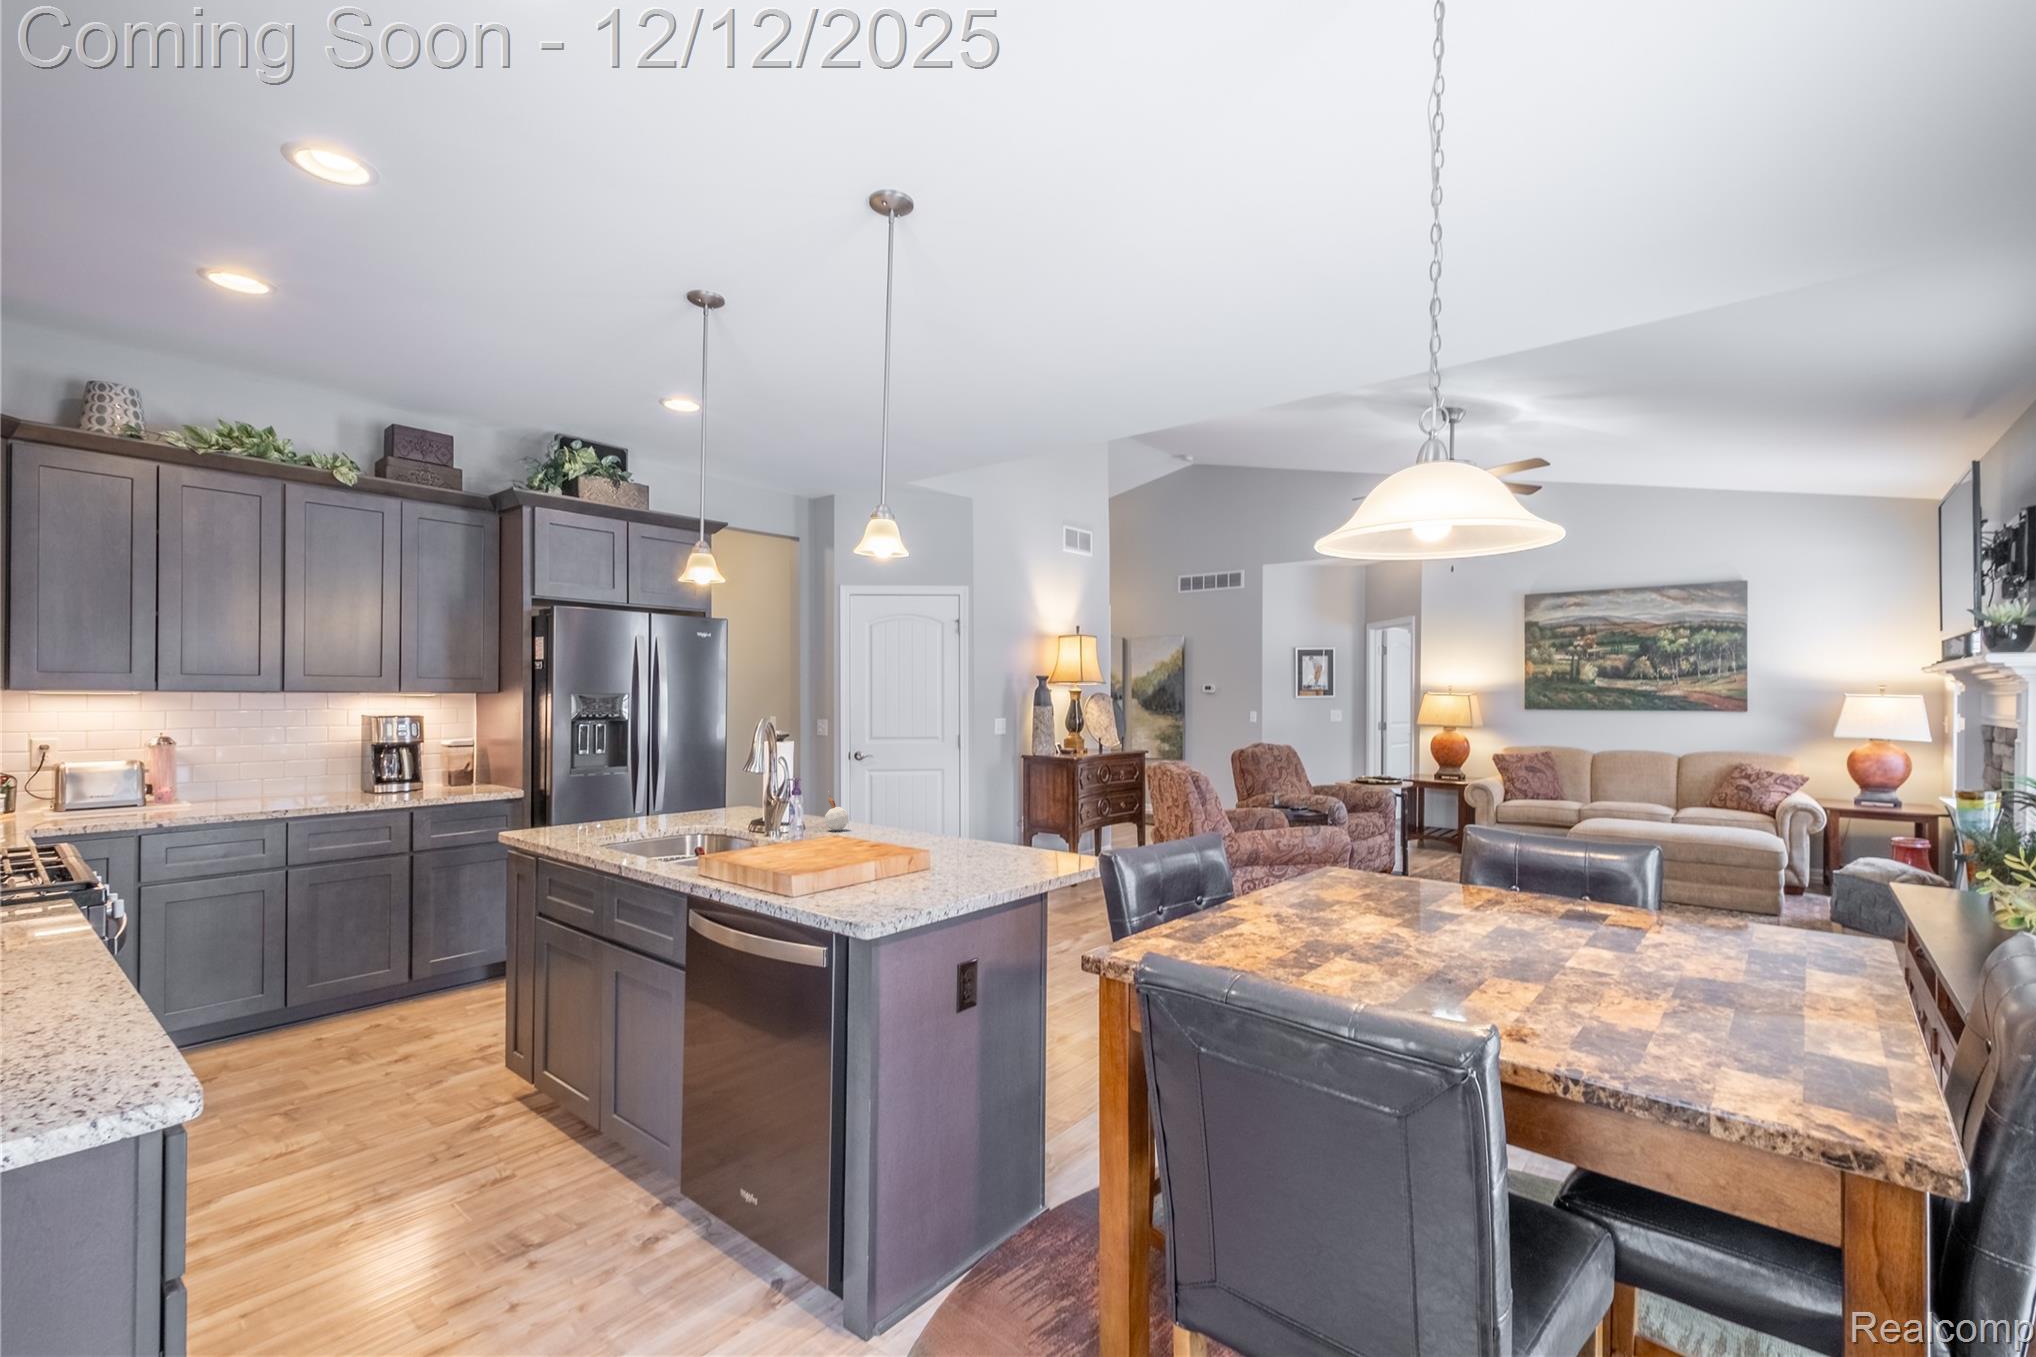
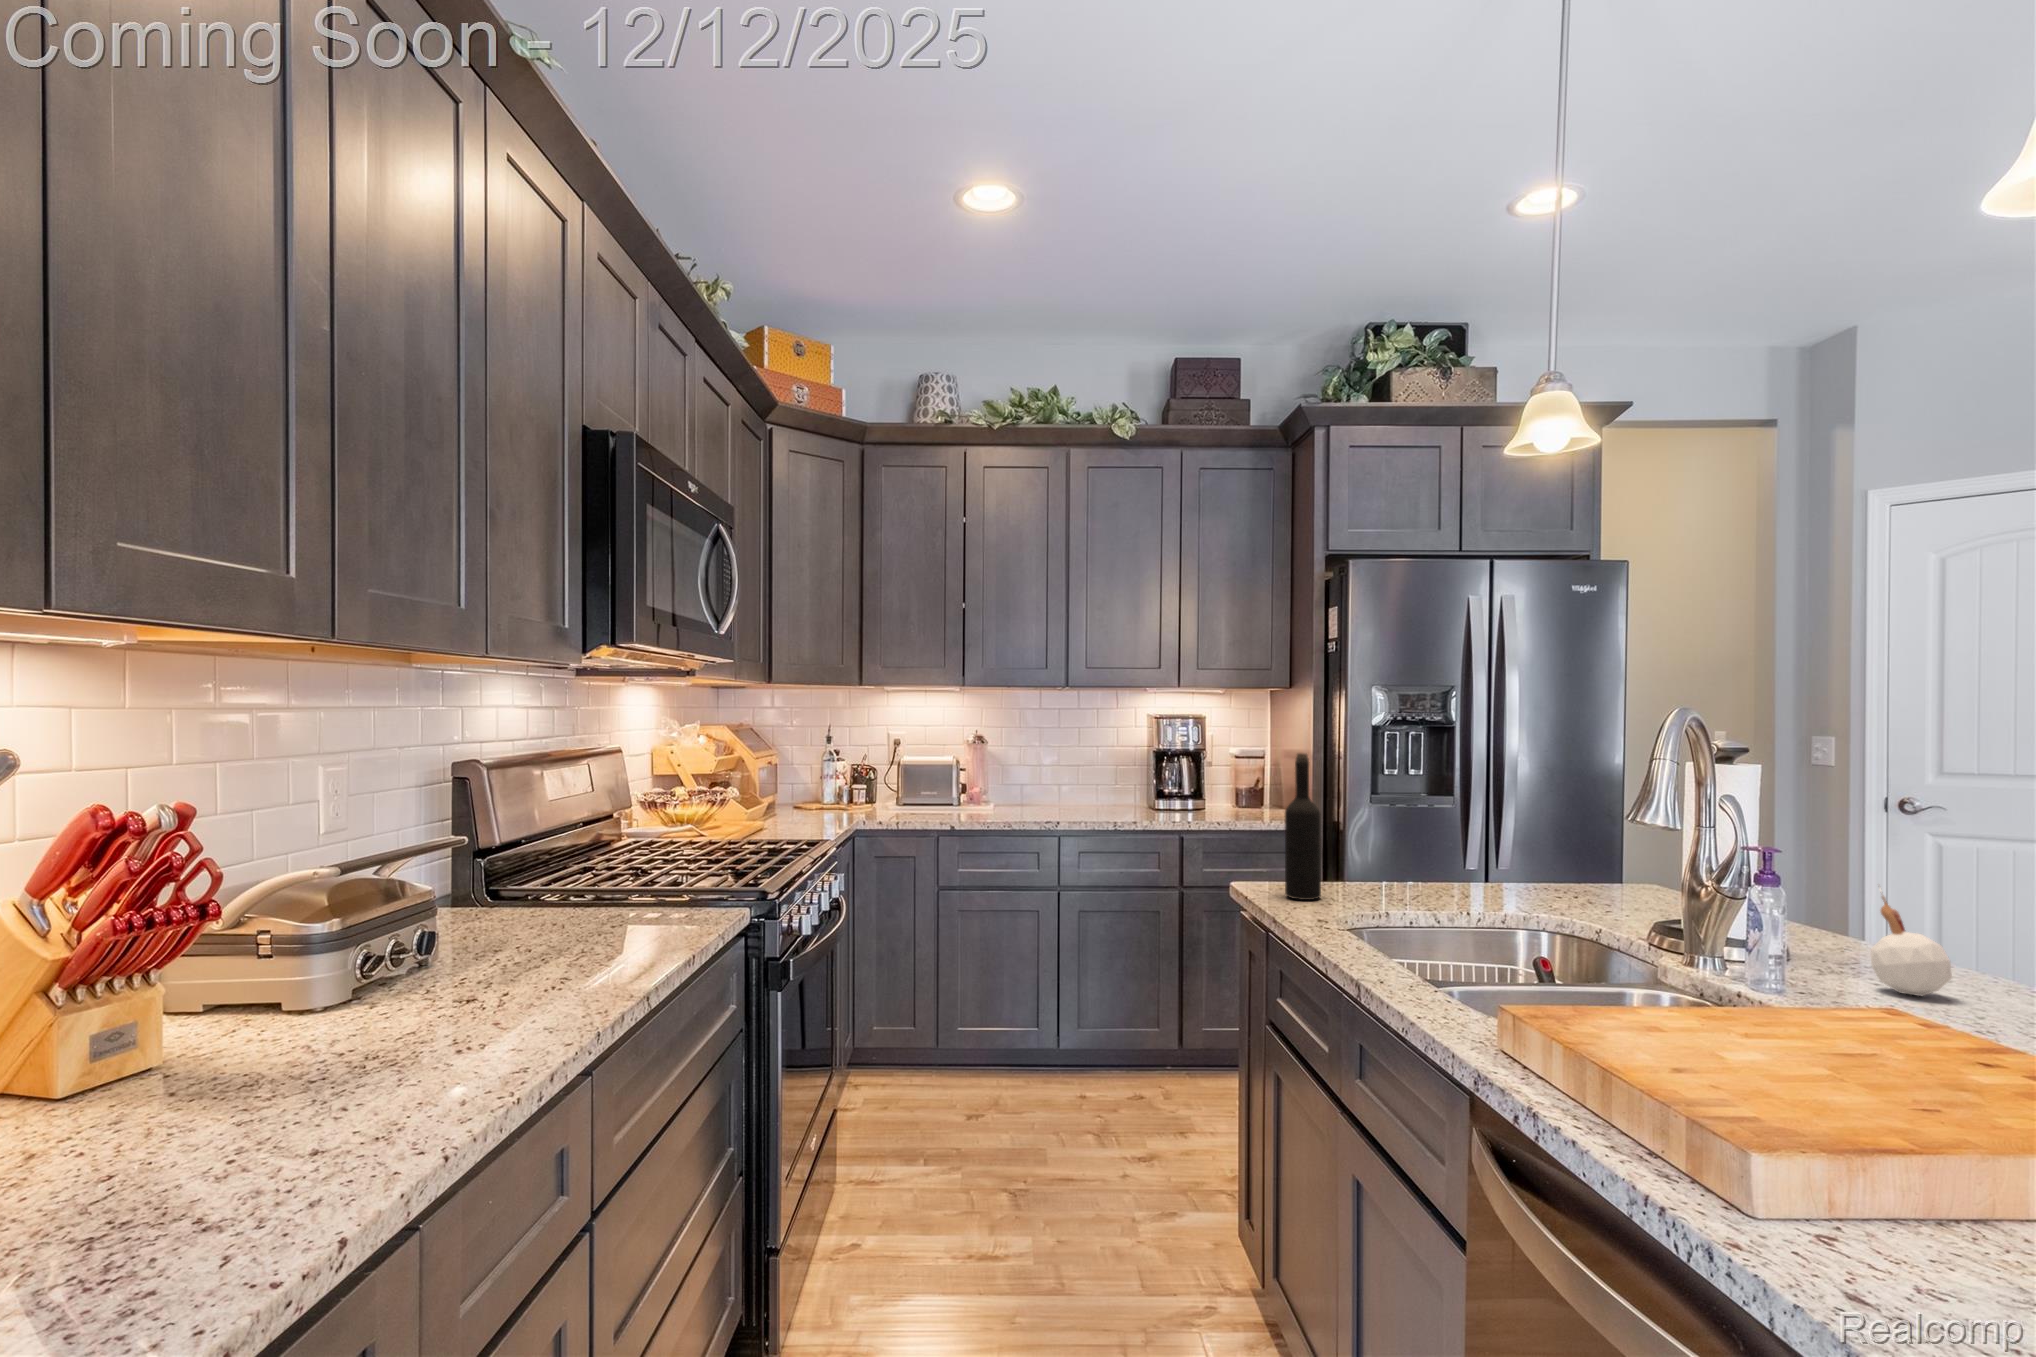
wine bottle: none [551,749,575,837] -> present [1285,753,1321,900]

